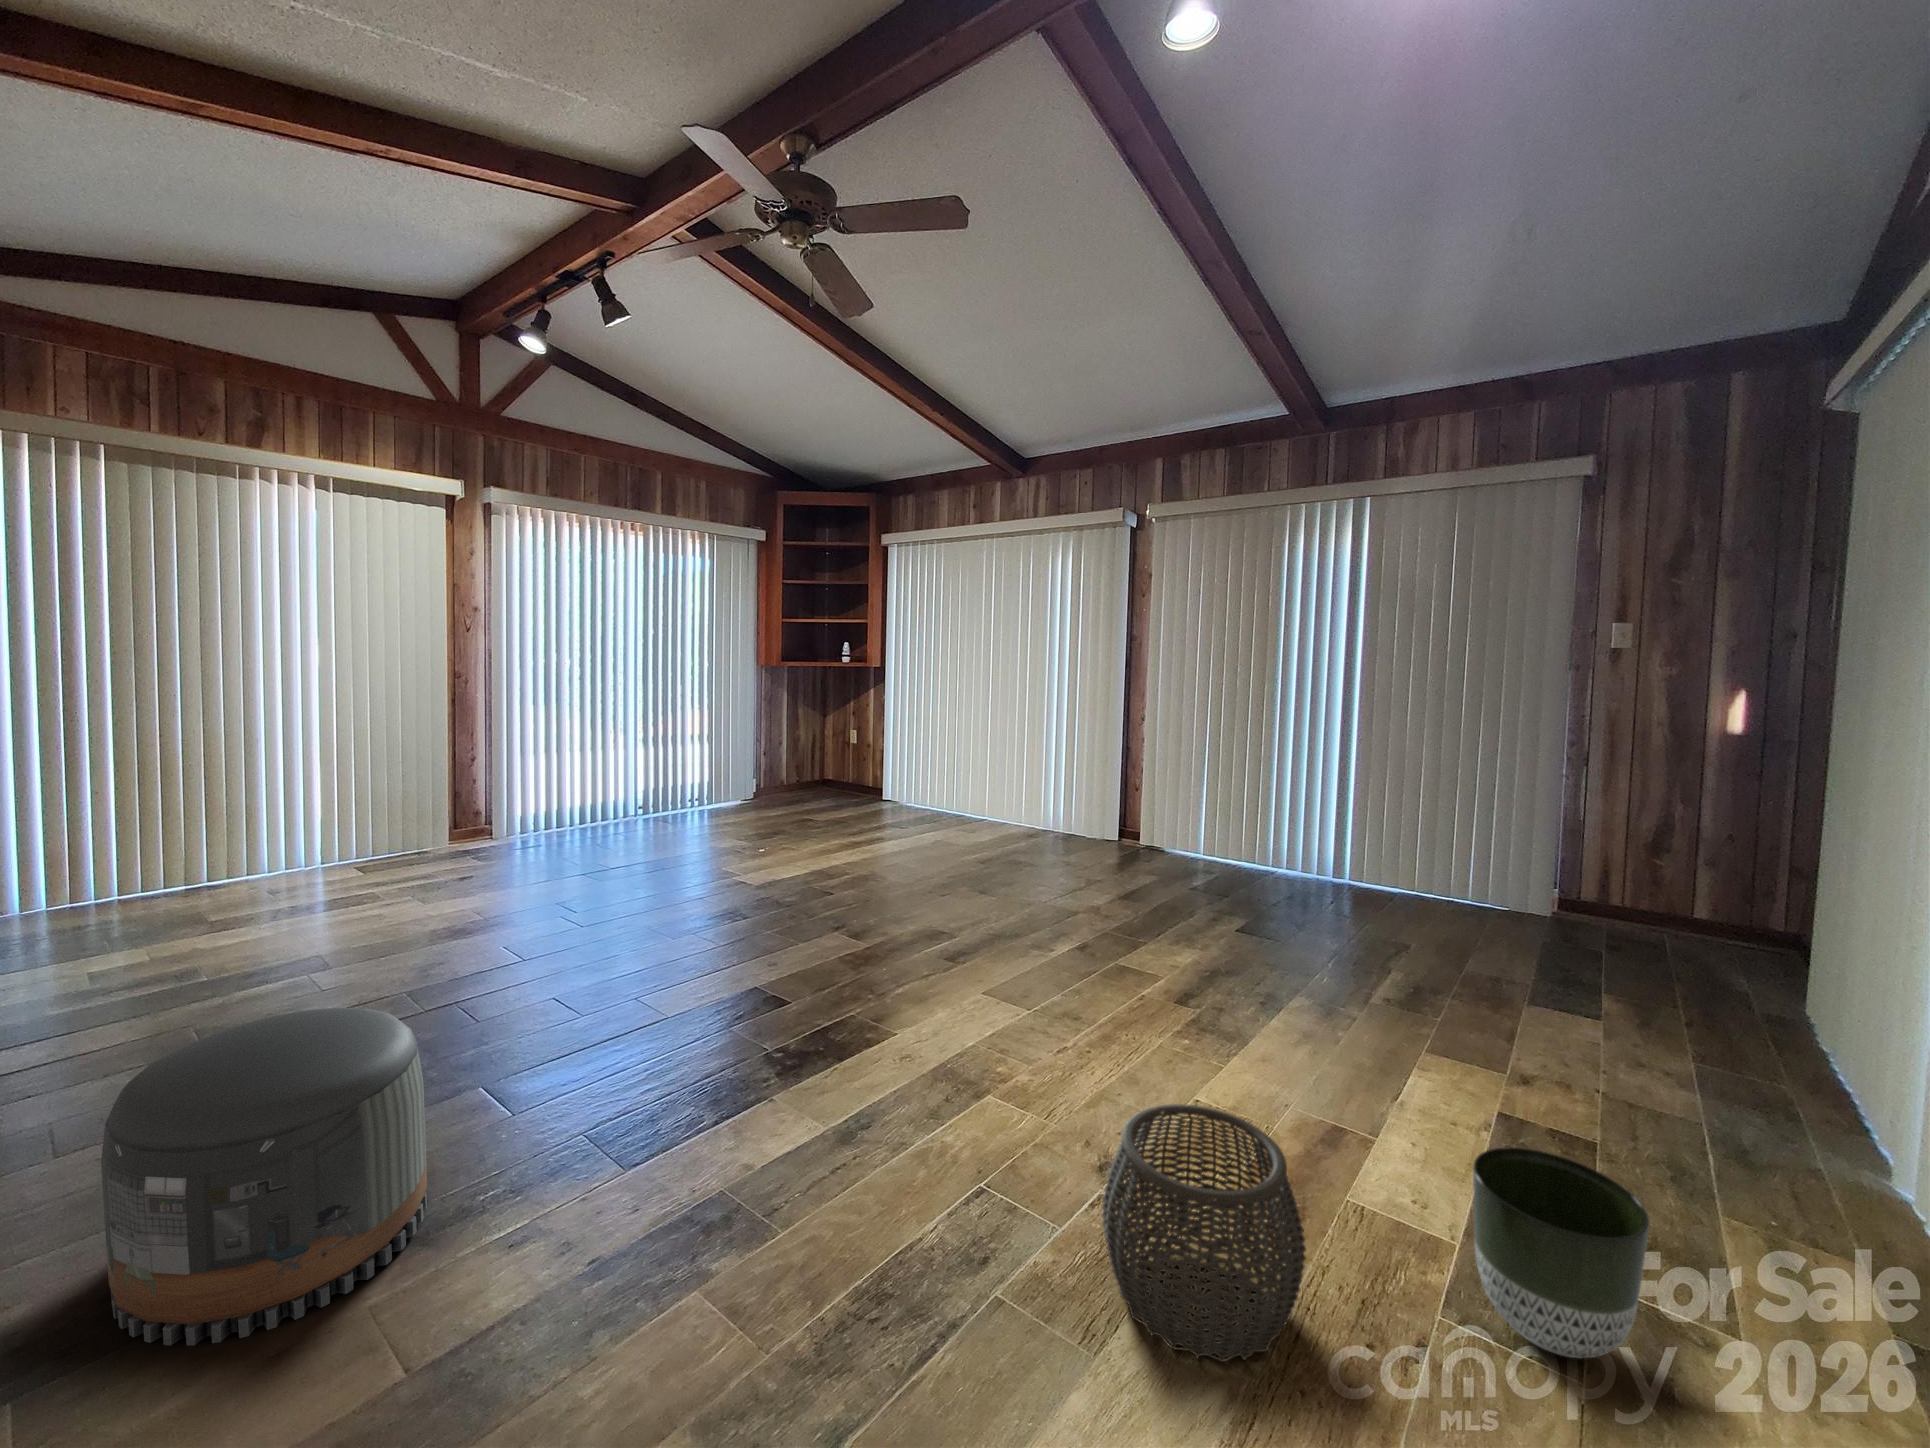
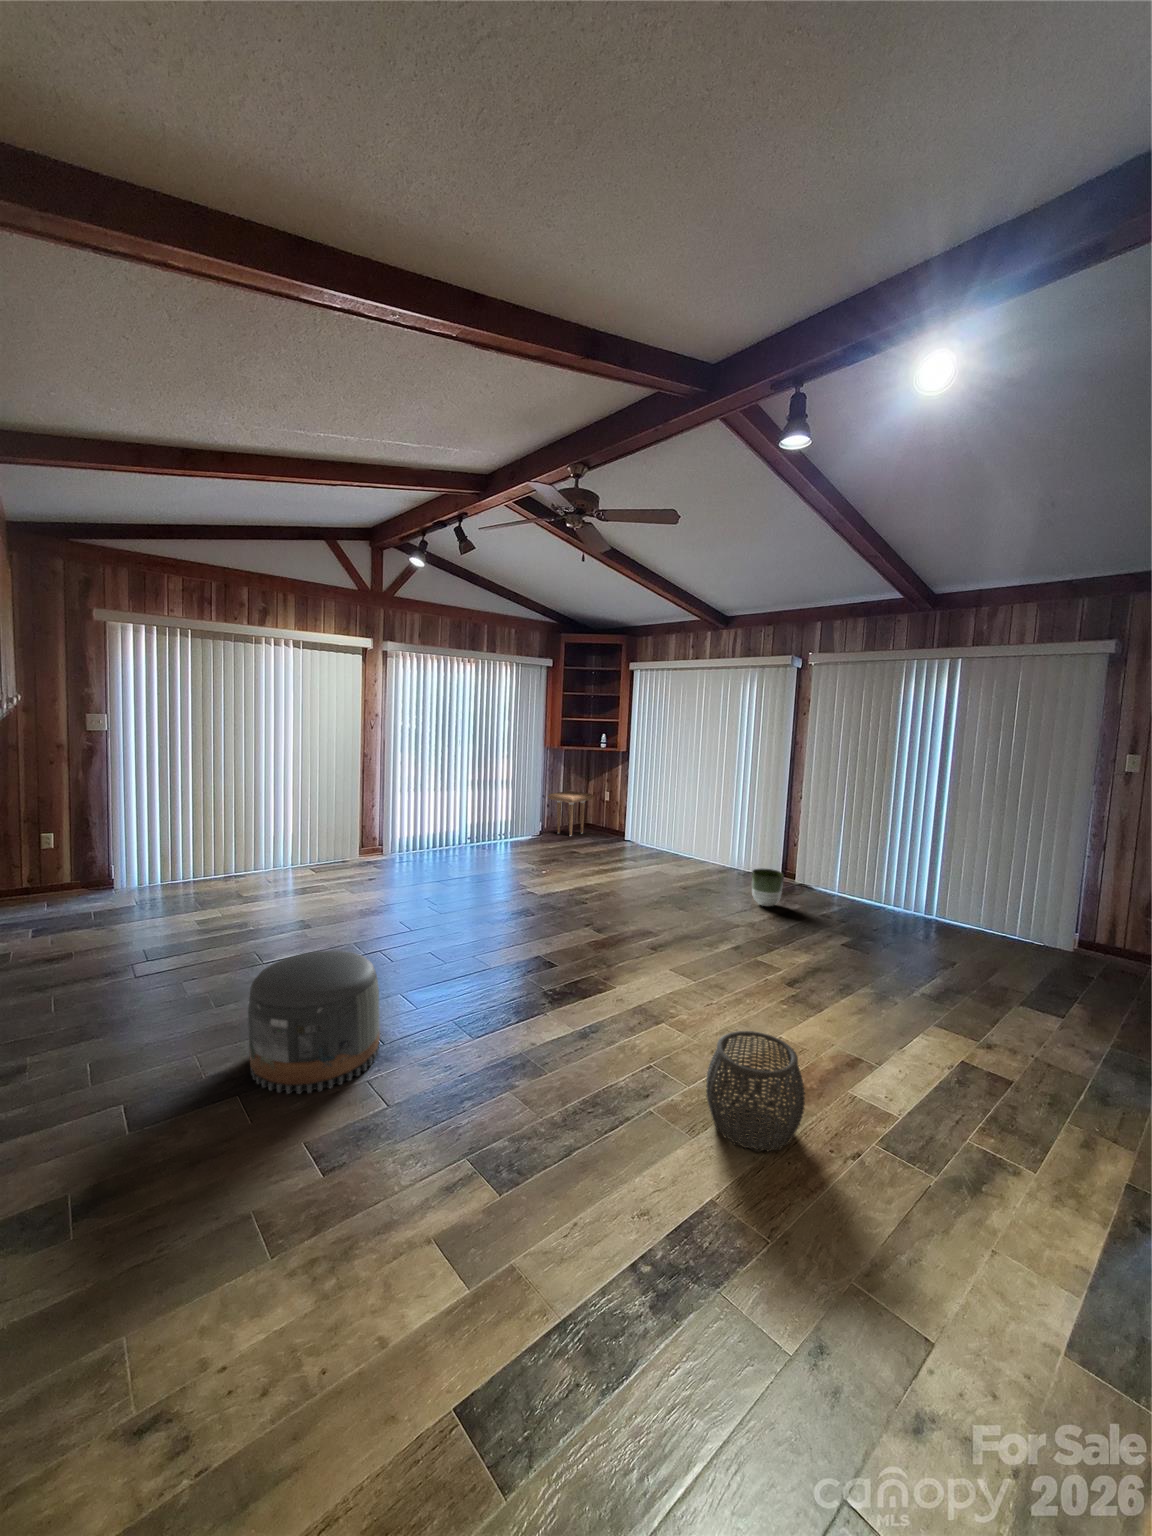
side table: none [760,729,832,798] -> present [548,791,594,836]
planter: present [1473,1147,1649,1358] -> present [752,869,784,906]

